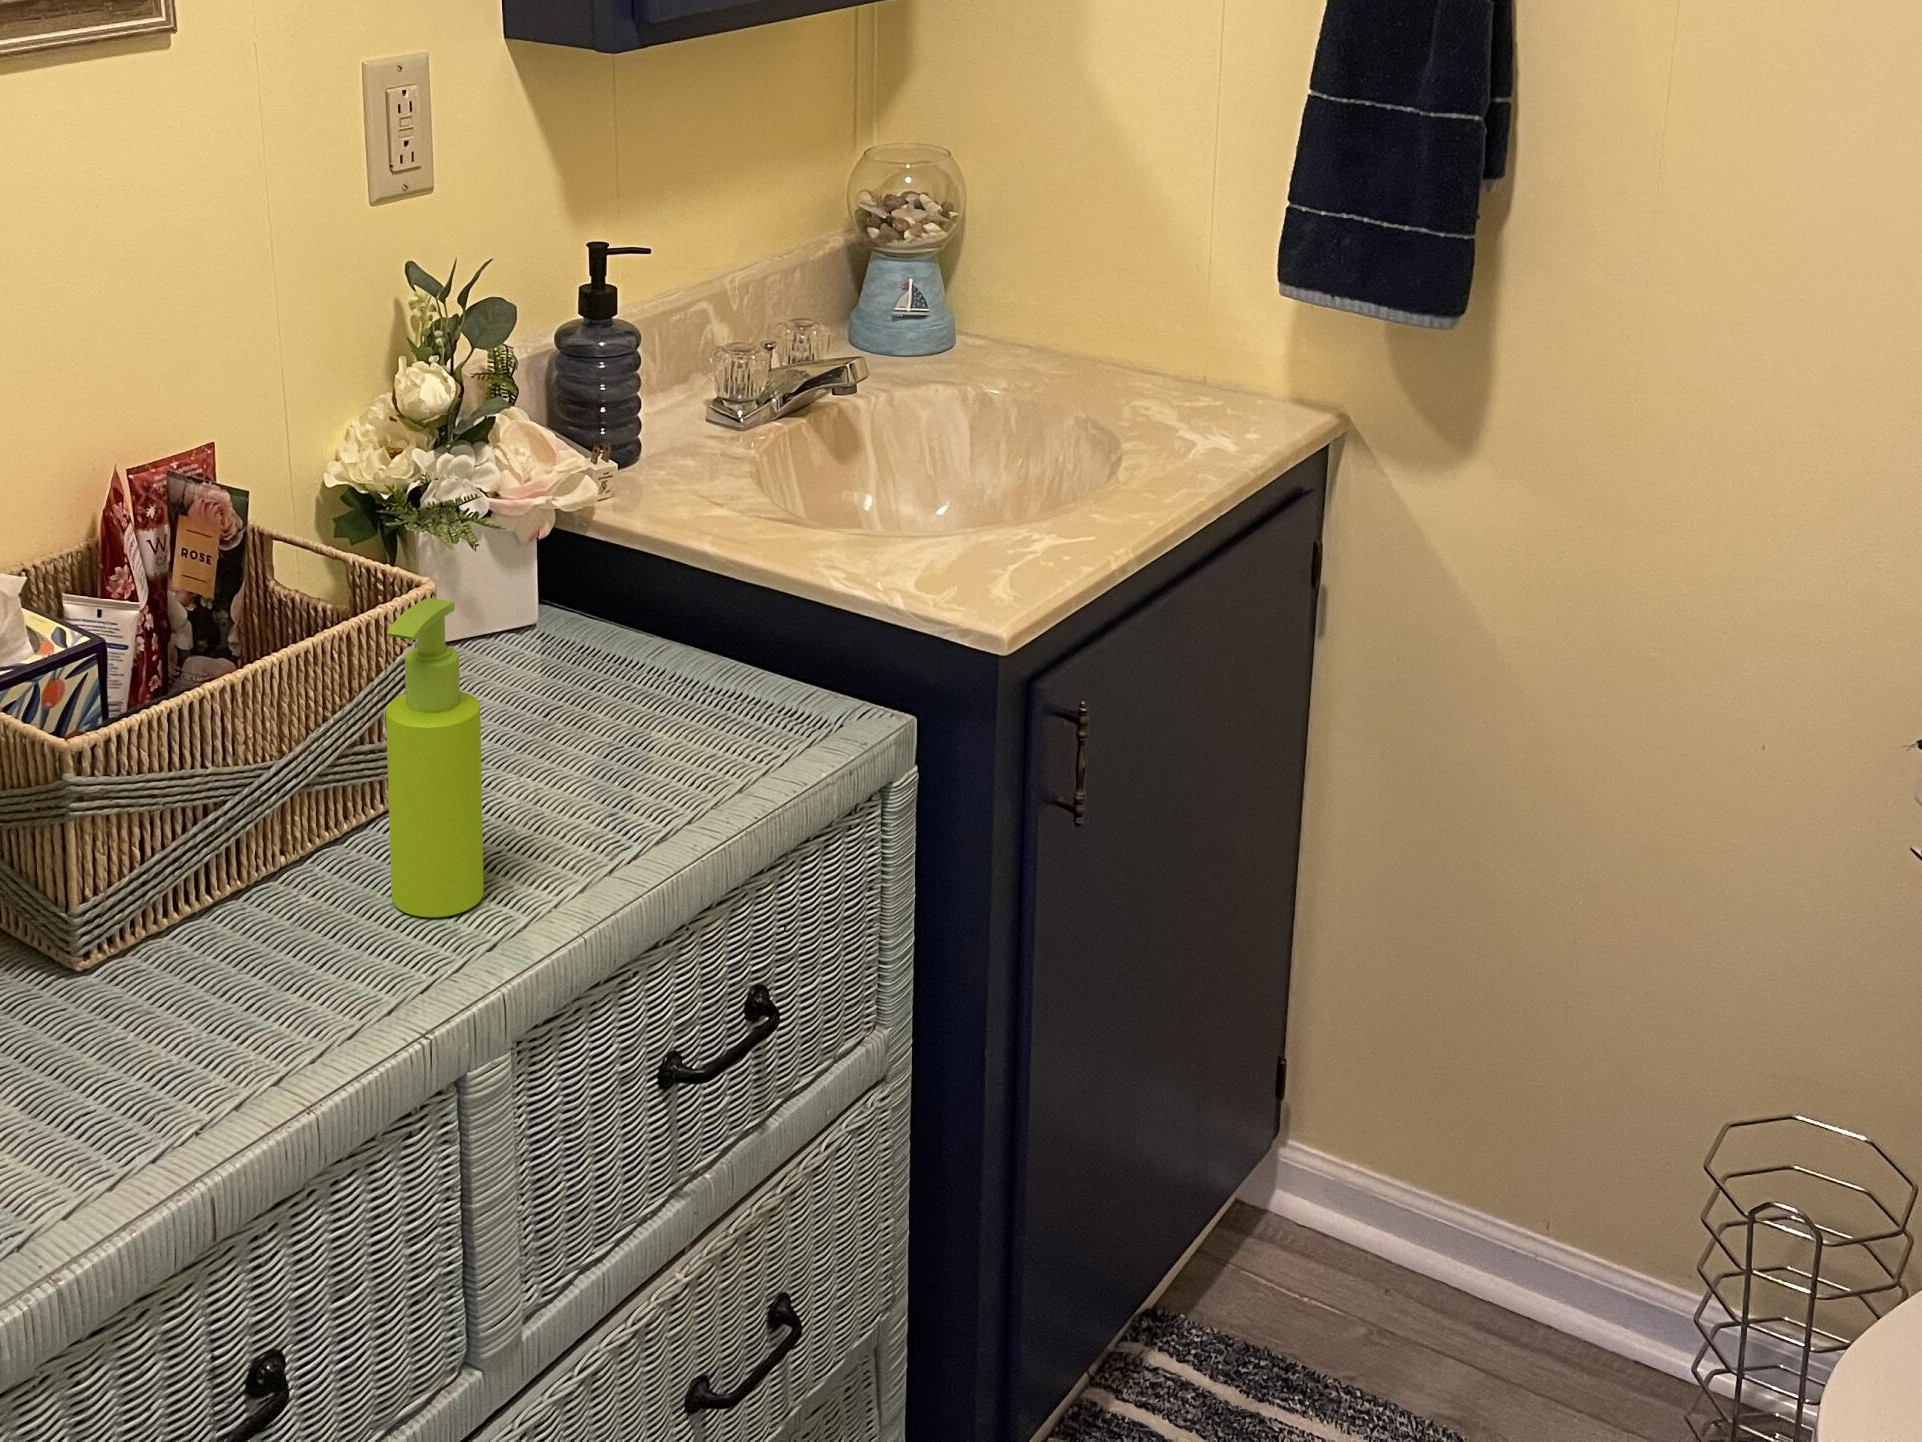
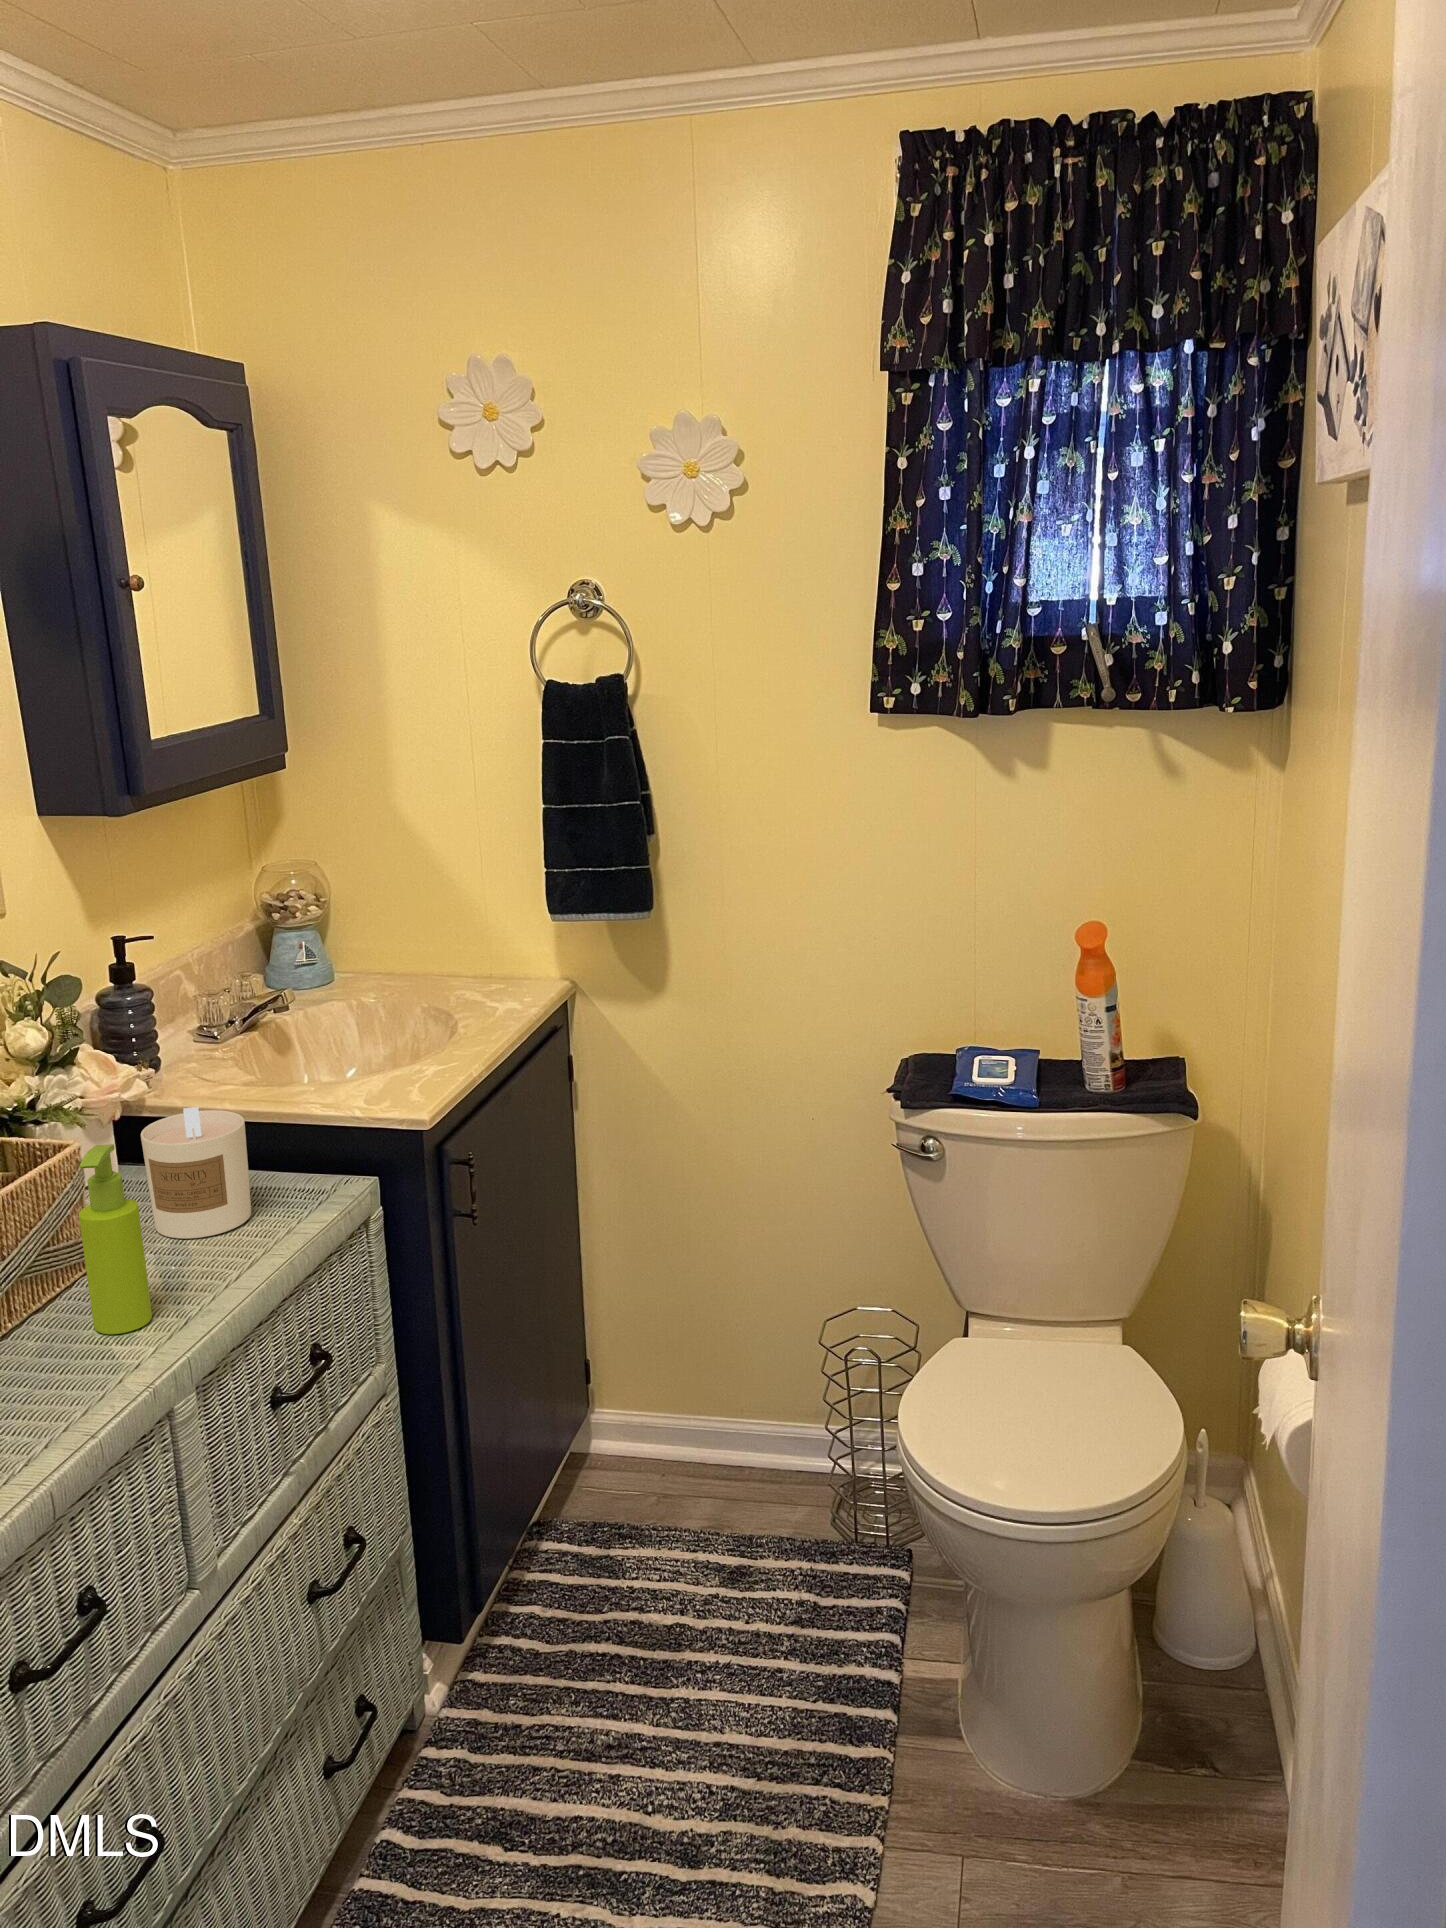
candle: none [546,544,711,763] -> present [141,1107,251,1239]

